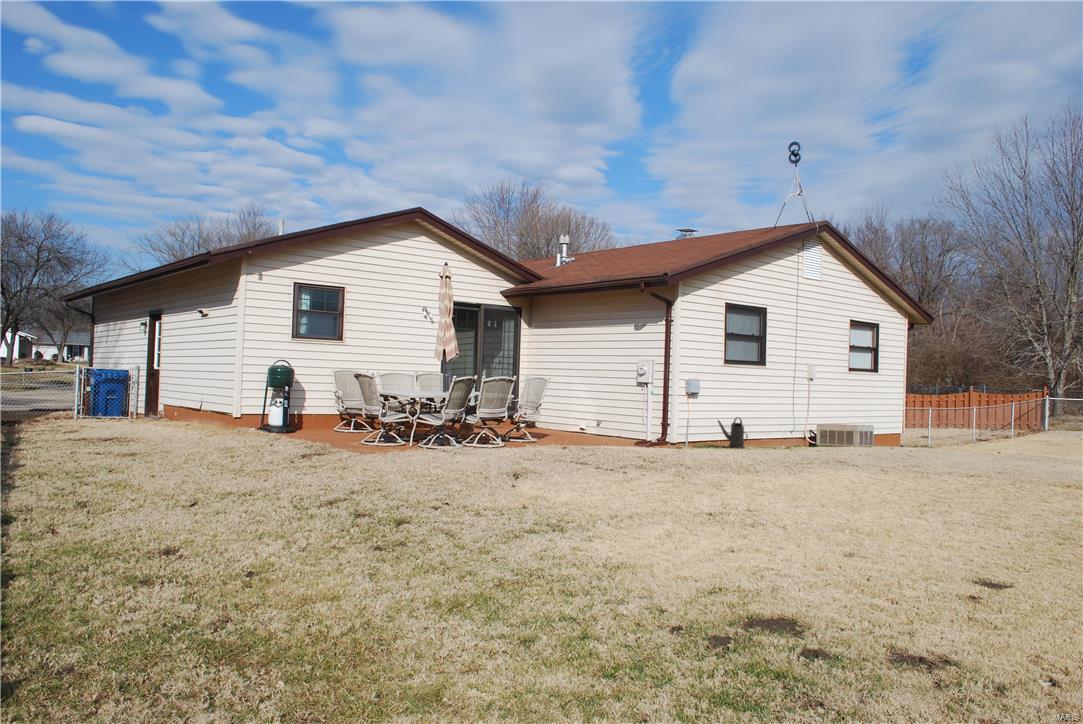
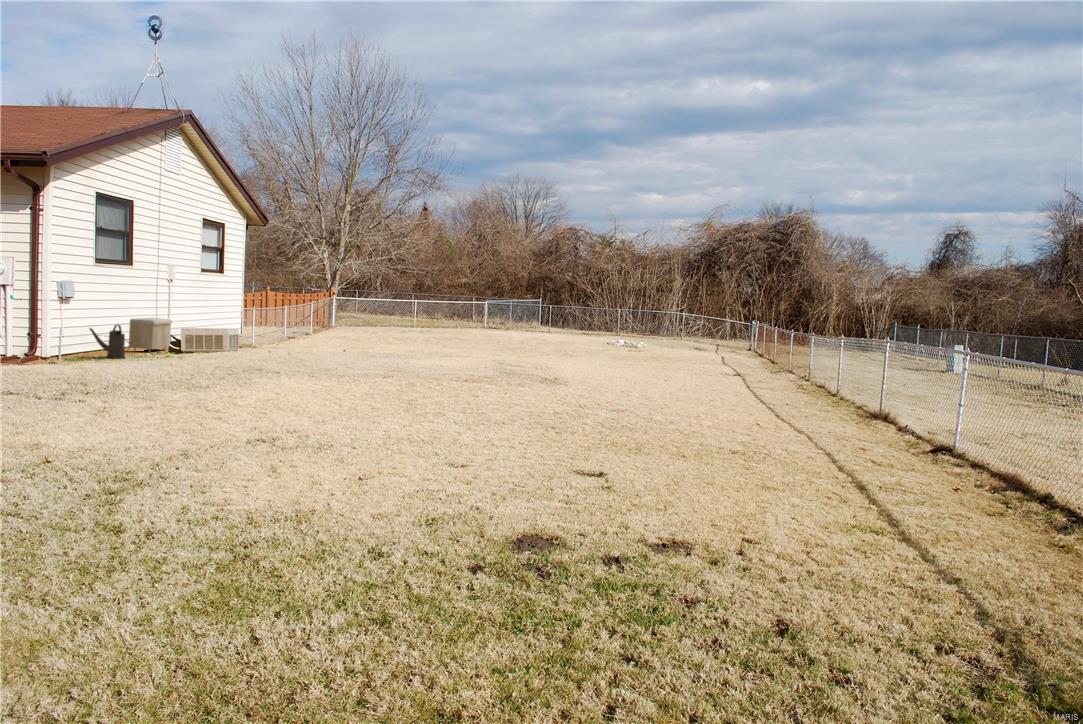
storage bench: none [759,413,801,444] -> present [129,318,172,352]

